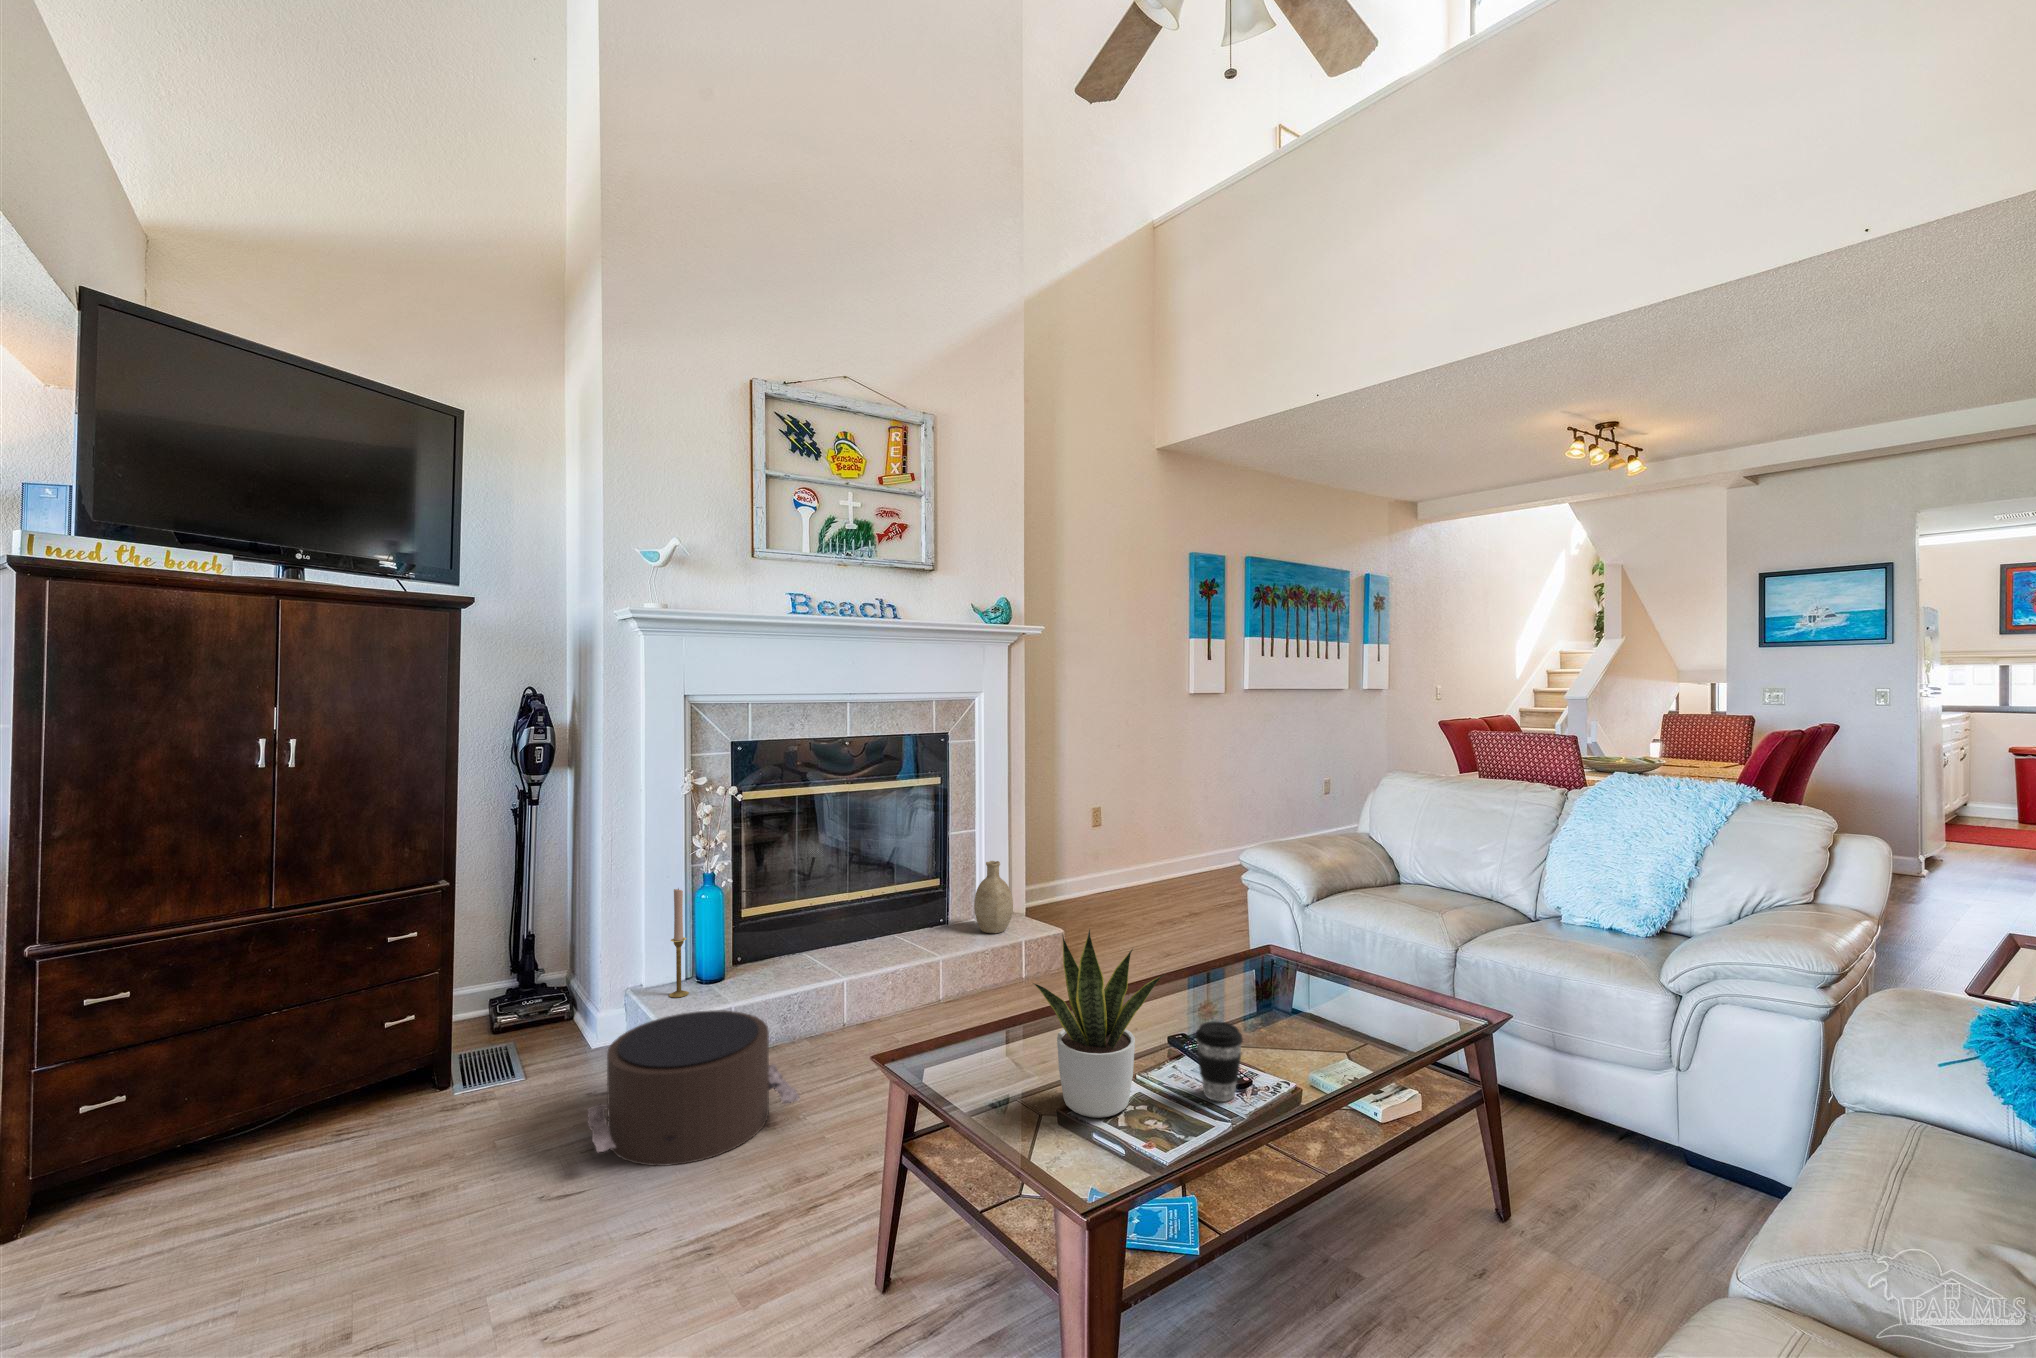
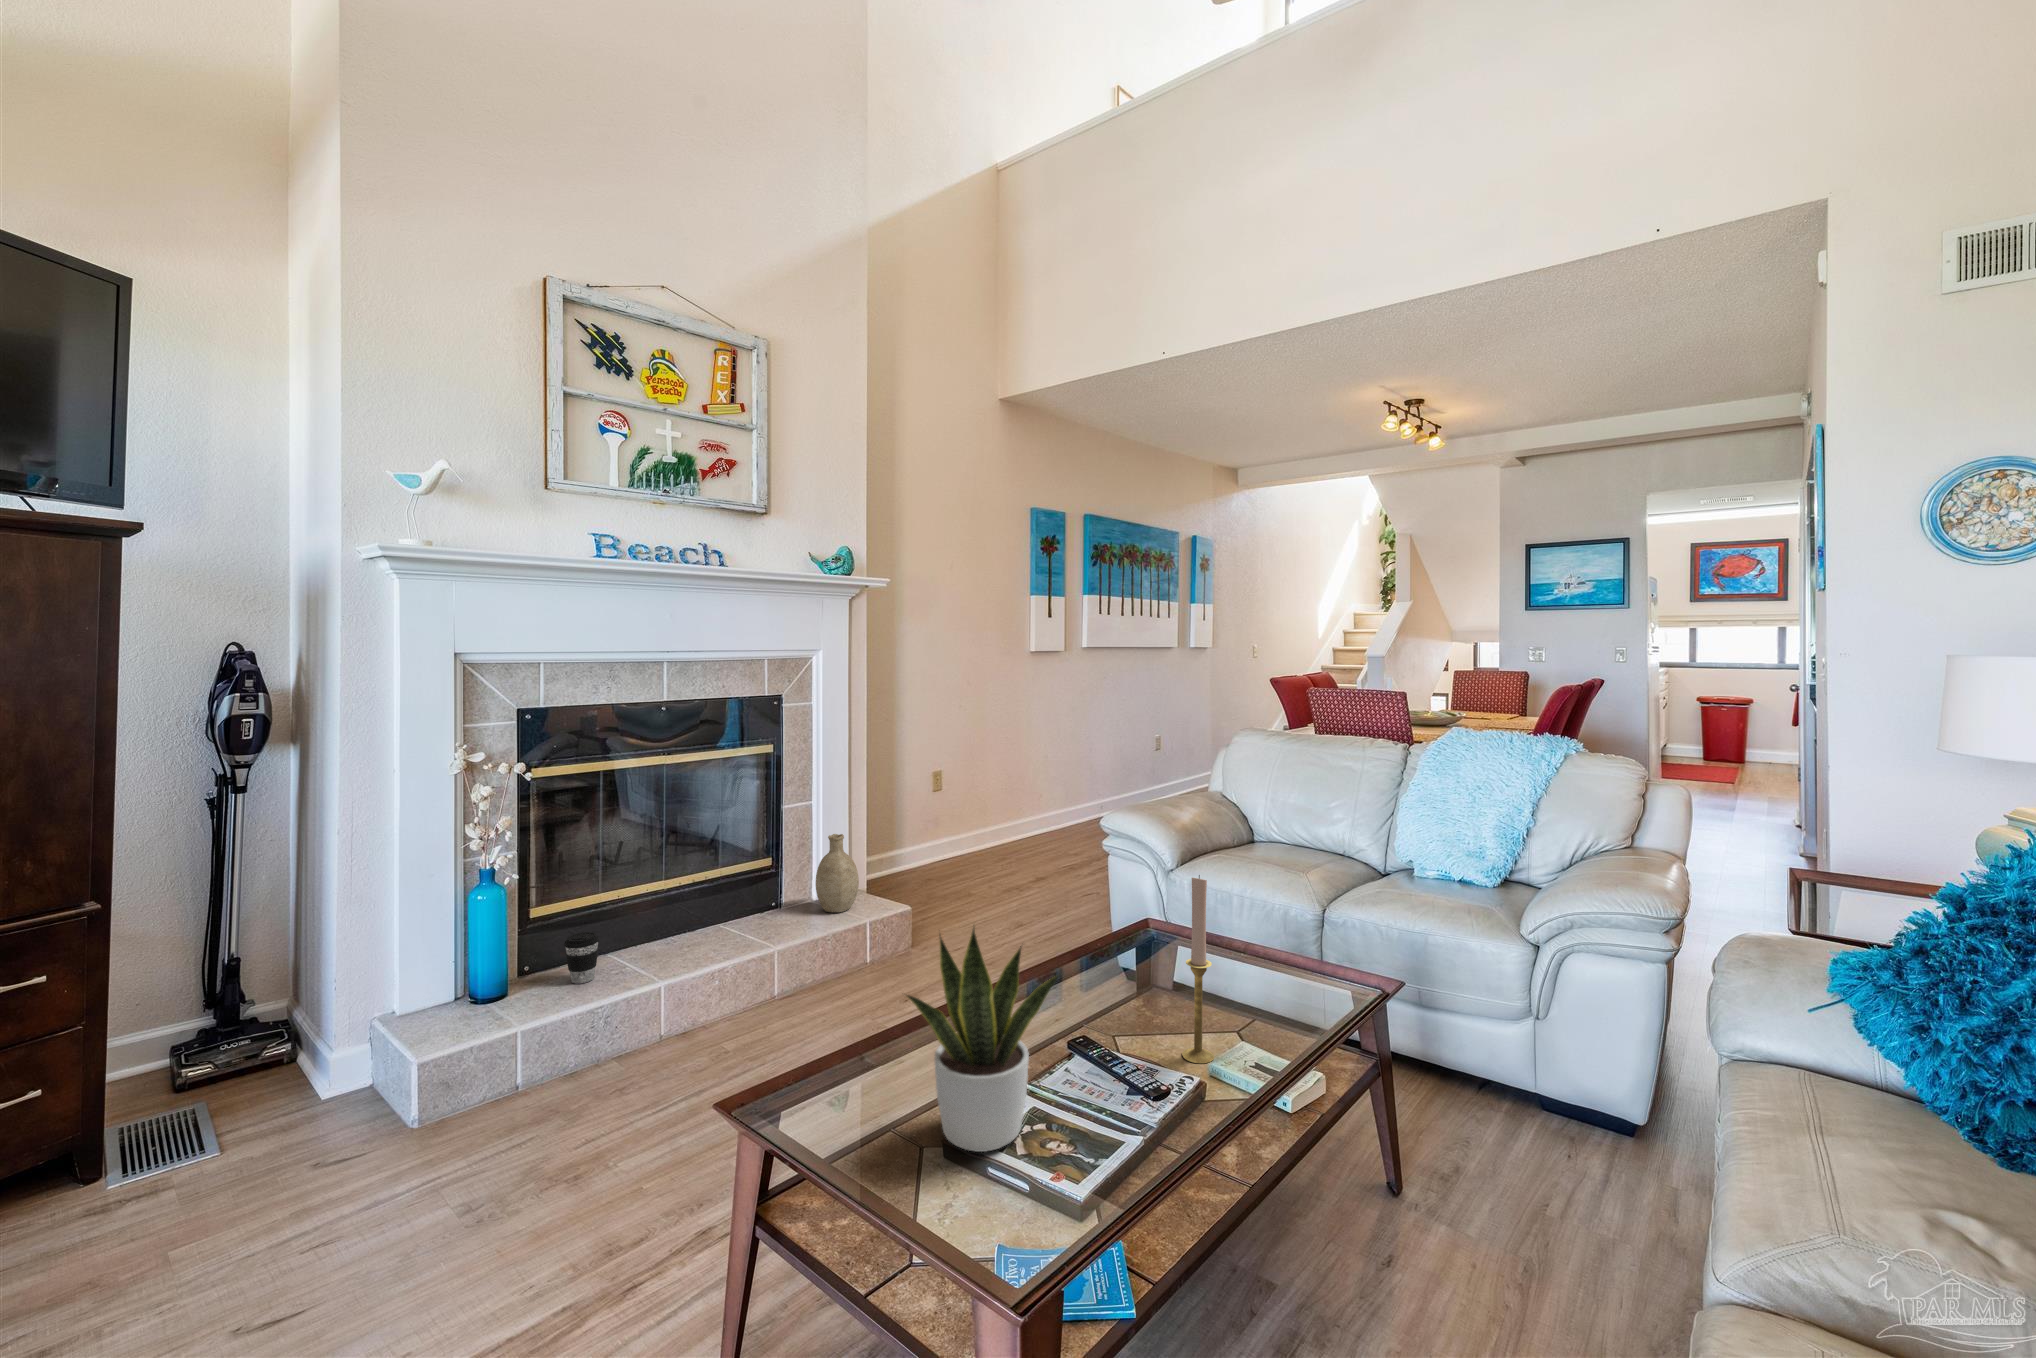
candlestick: present [669,889,689,997] -> present [1182,875,1214,1063]
pouf: present [587,1010,799,1166] -> none [308,1035,607,1251]
coffee cup: present [1196,1022,1243,1102] -> present [564,932,599,984]

